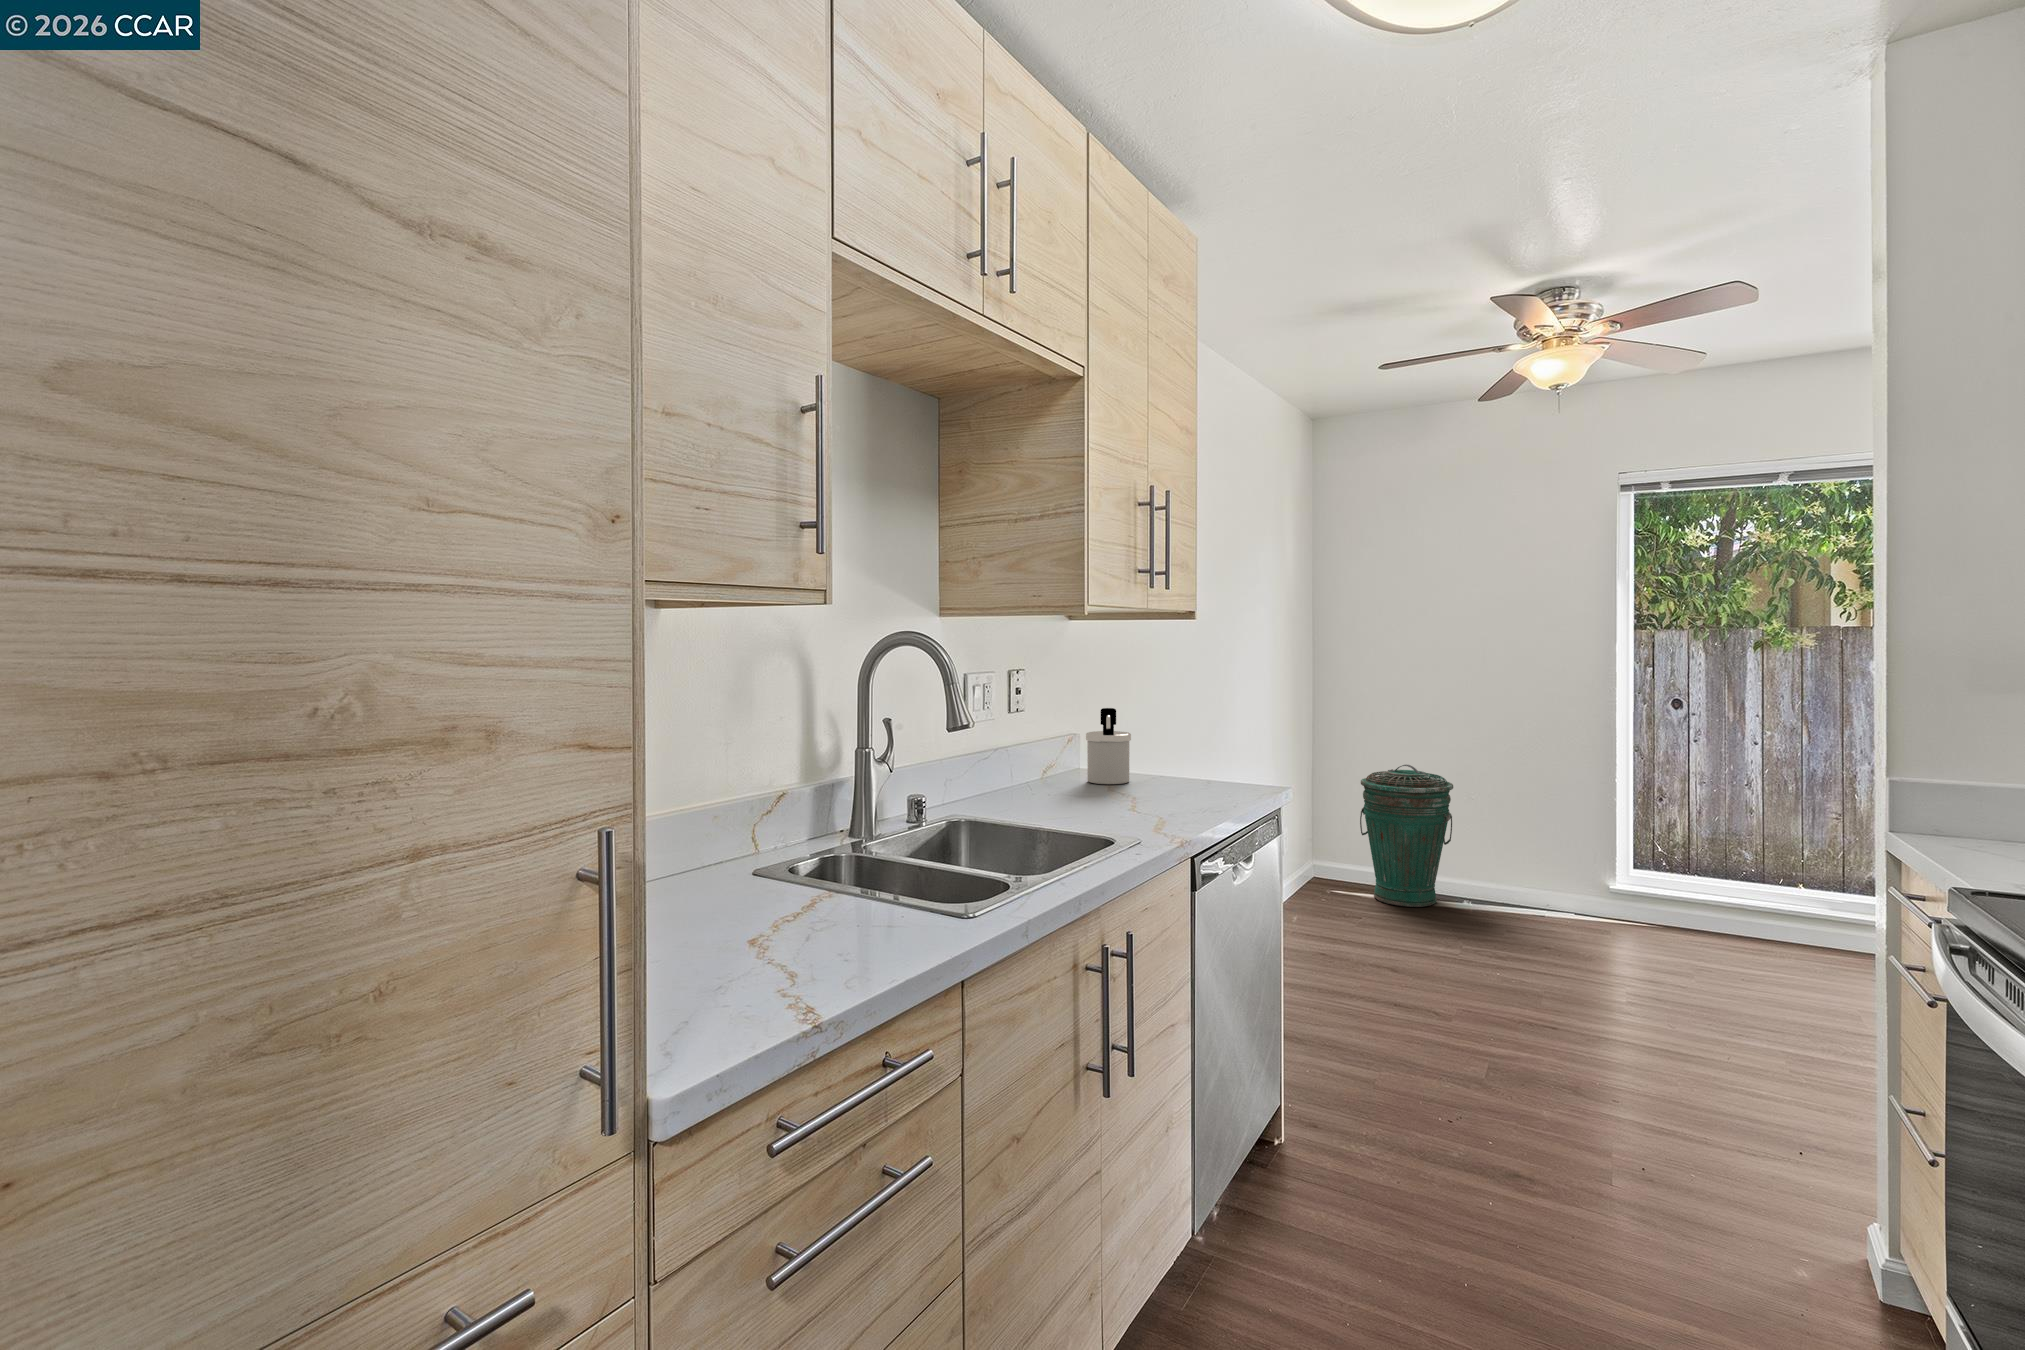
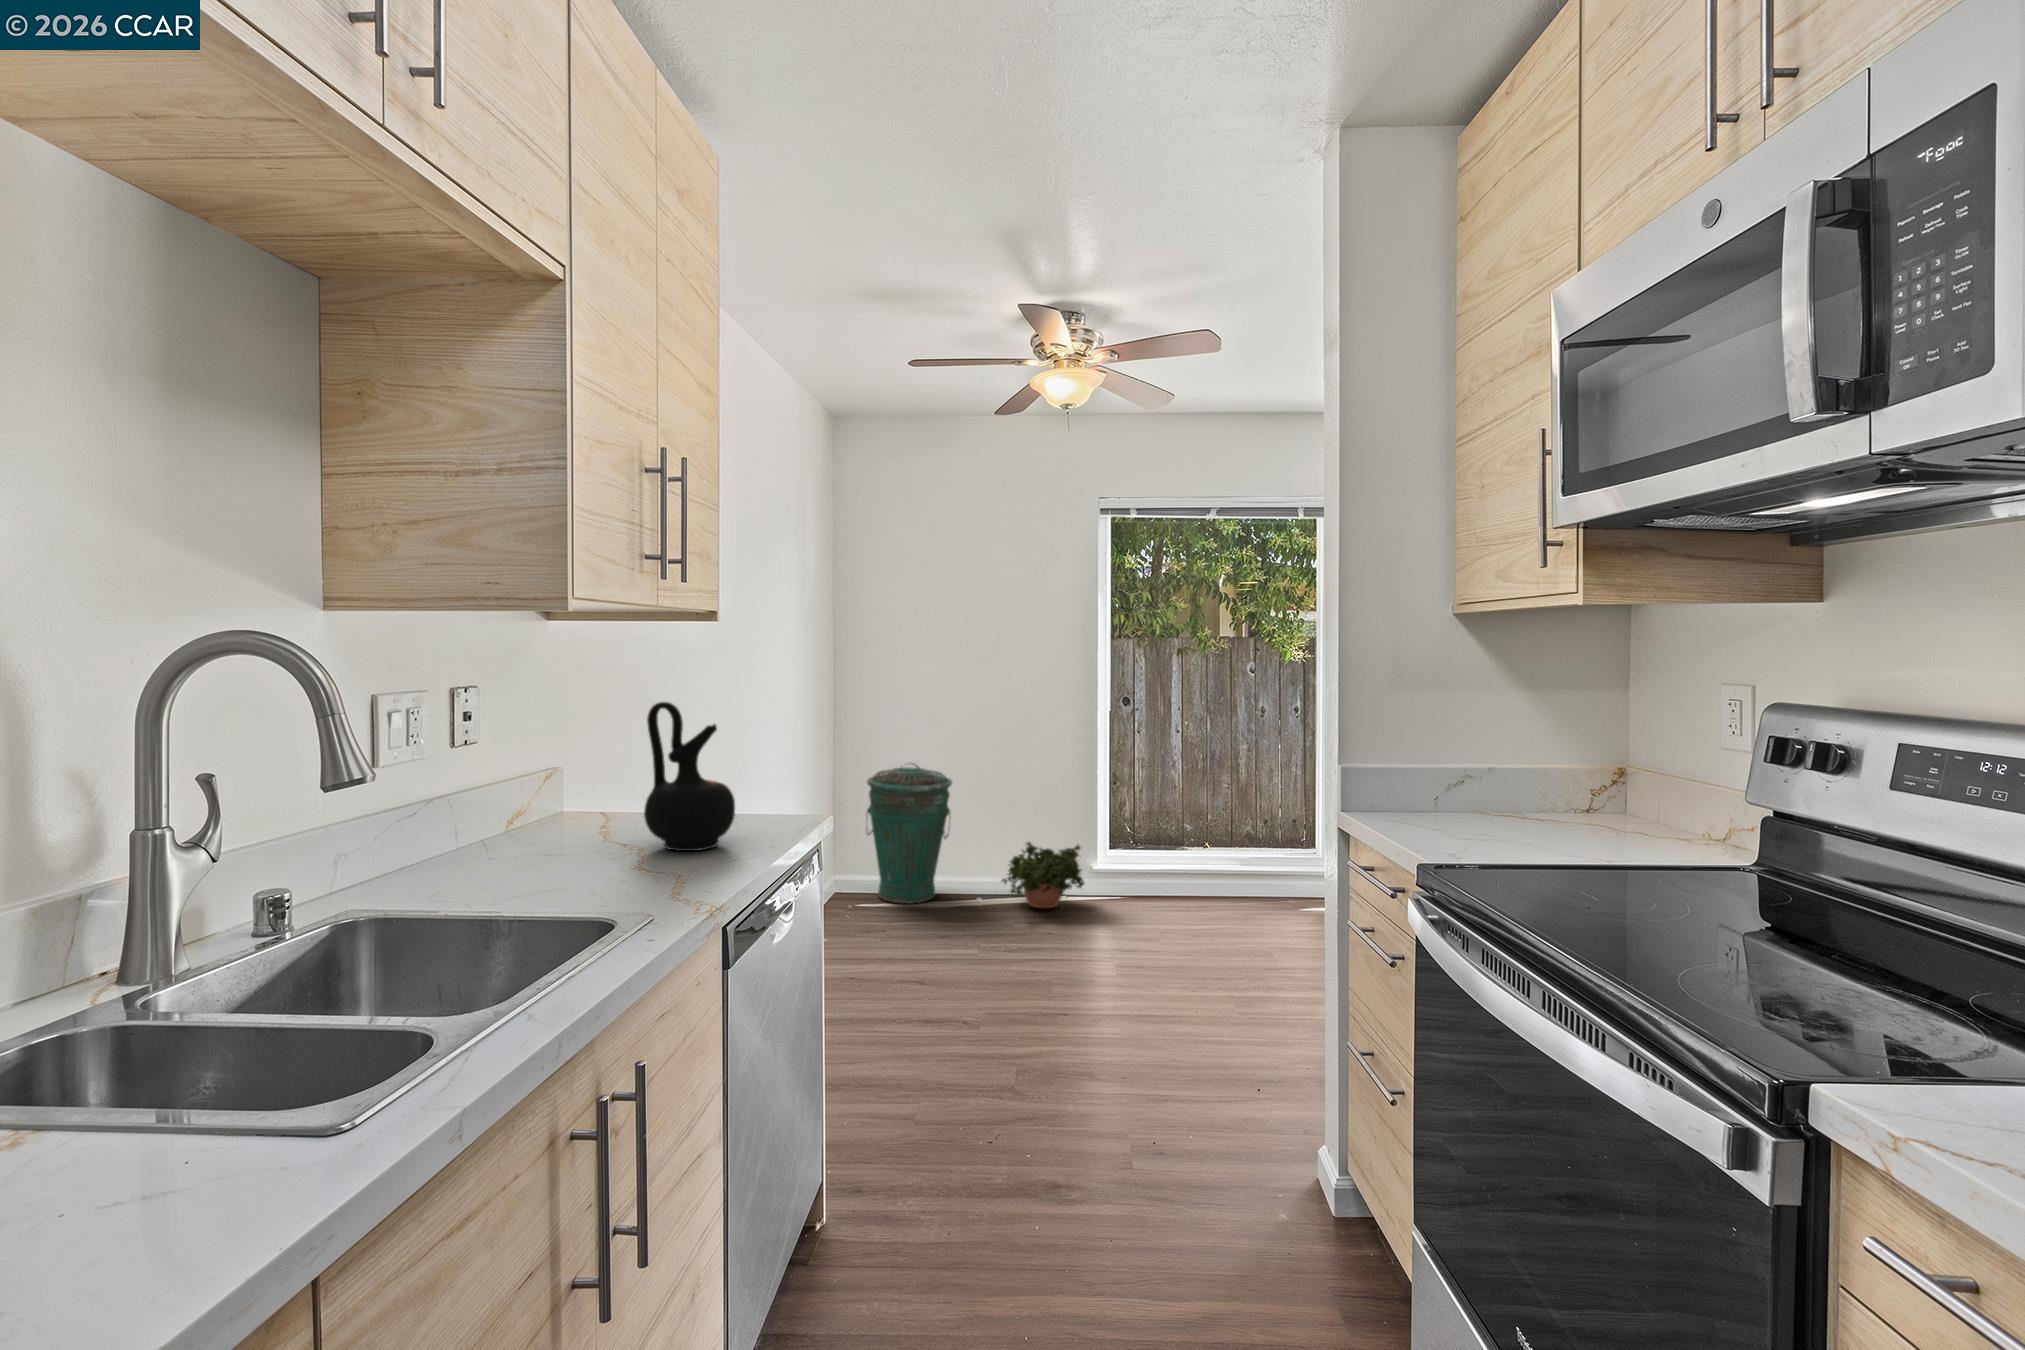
ceramic jug: none [1142,683,1211,801] -> present [644,702,735,851]
soap dispenser: present [1086,708,1131,784] -> none [564,729,627,829]
potted plant: none [1509,854,1617,937] -> present [1002,842,1084,908]

